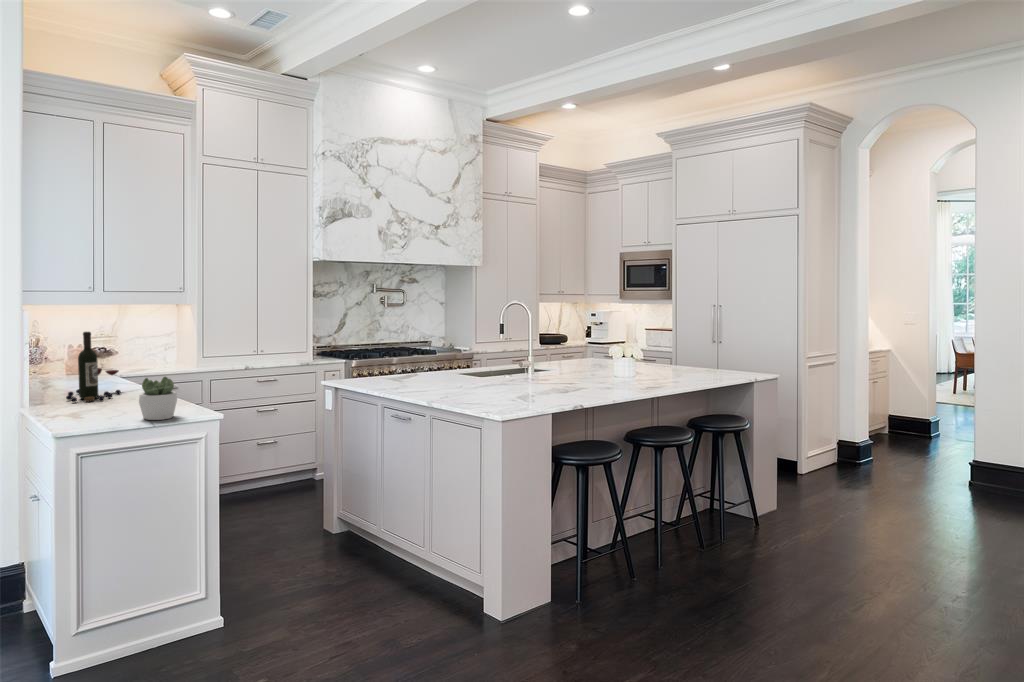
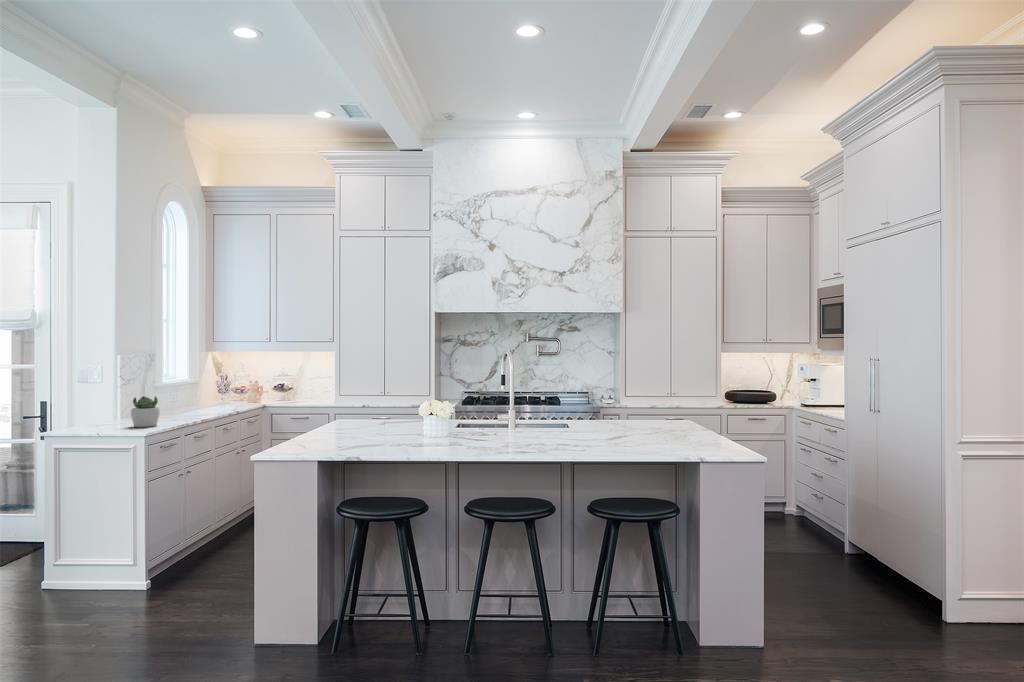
wine bottle: present [66,332,121,402] -> none [168,366,221,415]

